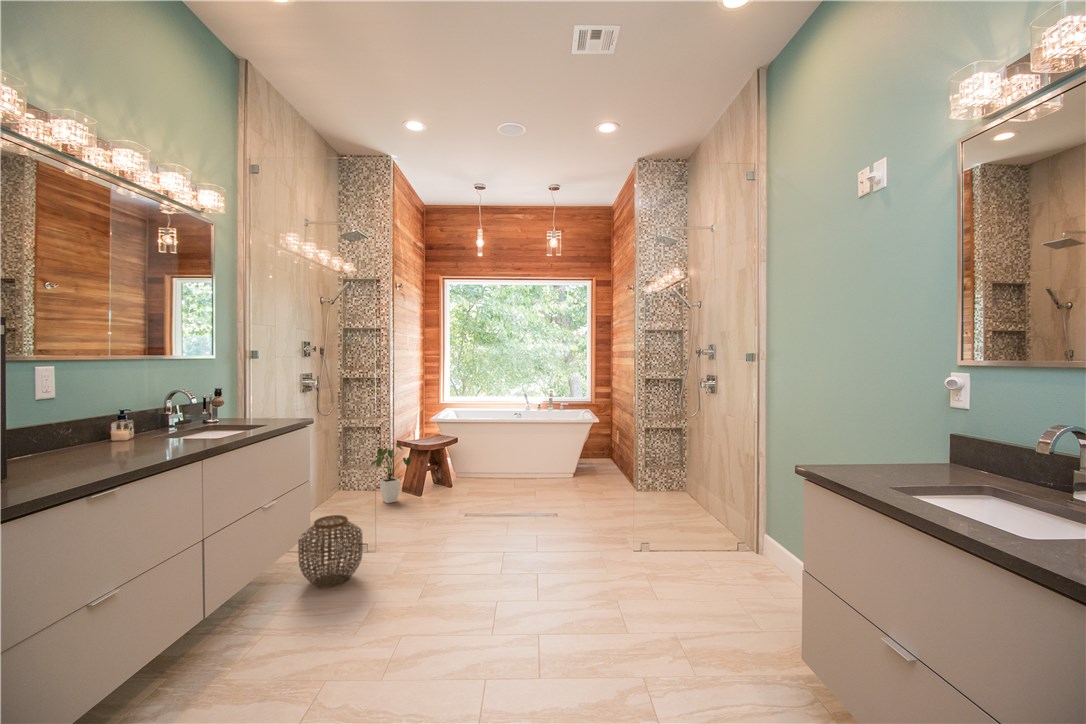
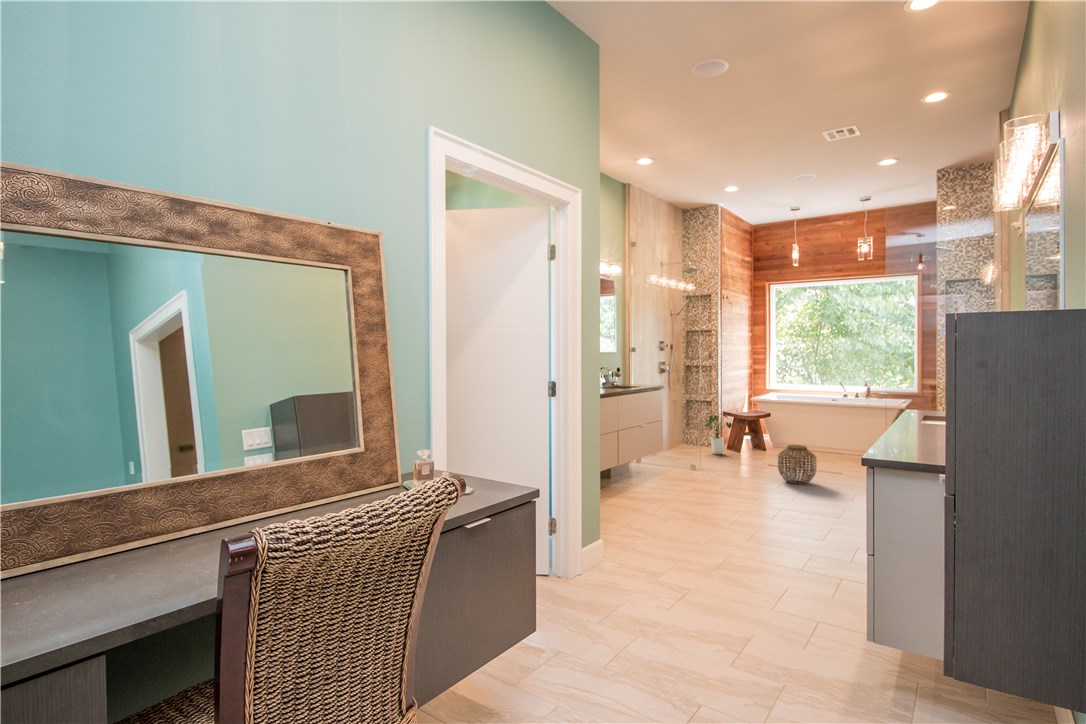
woven basket: present [298,515,363,588] -> present [778,445,816,485]

